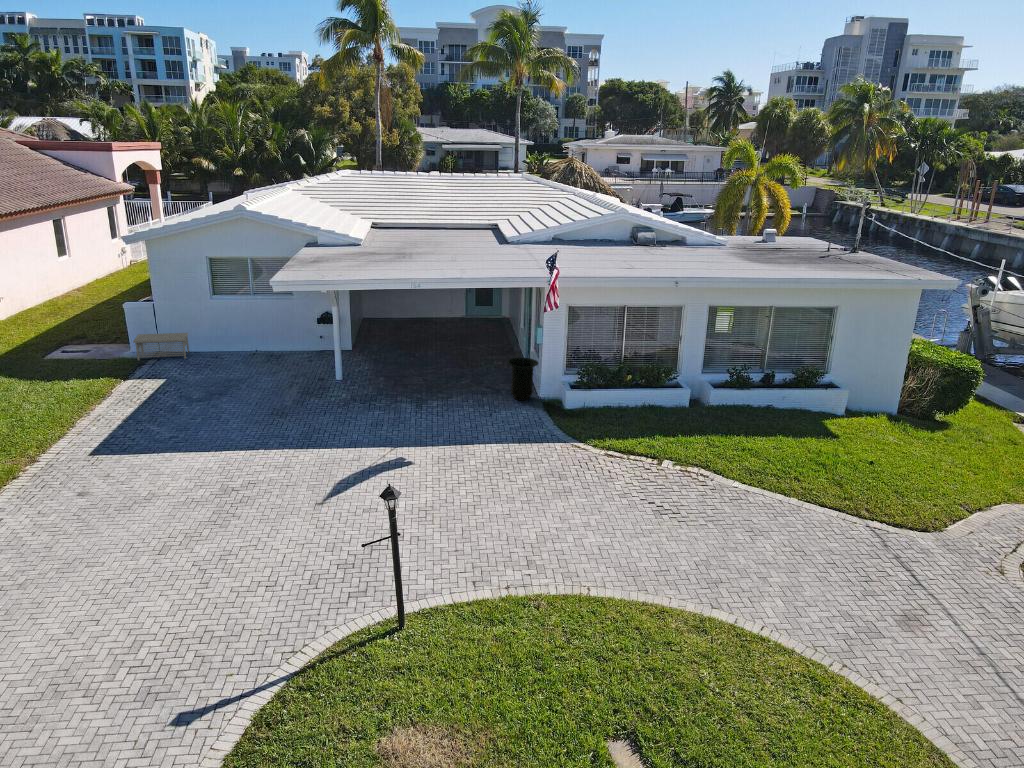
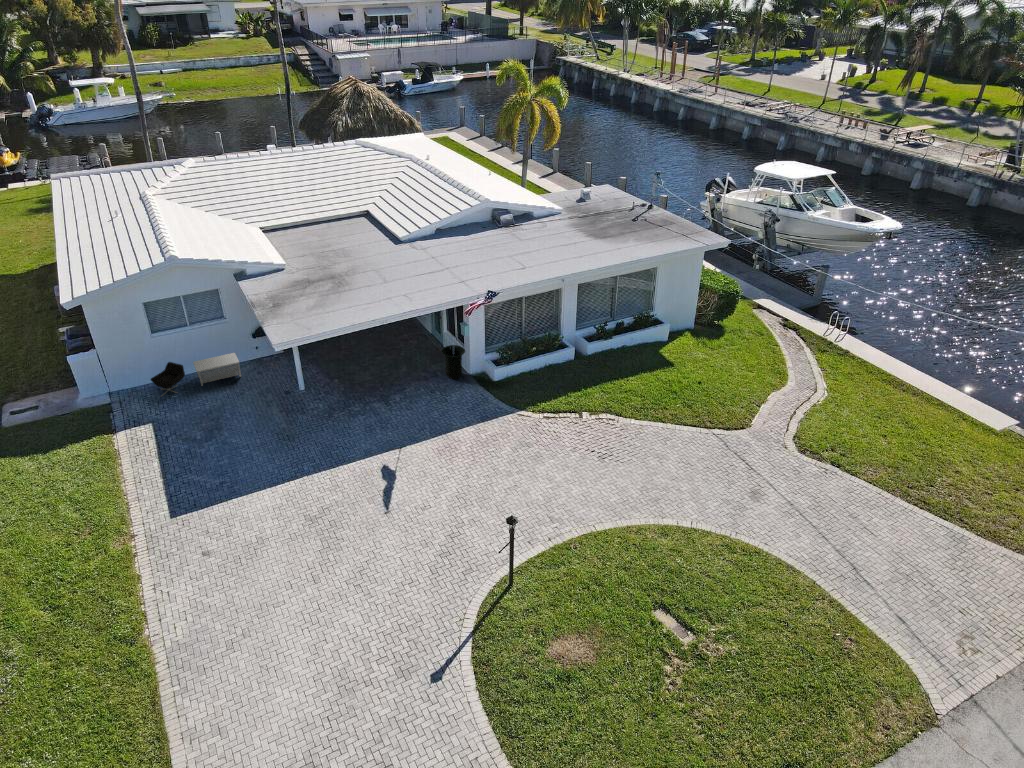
lounge chair: none [197,329,233,361] -> present [151,362,185,393]
storage bench: present [133,333,189,360] -> present [193,353,241,386]

